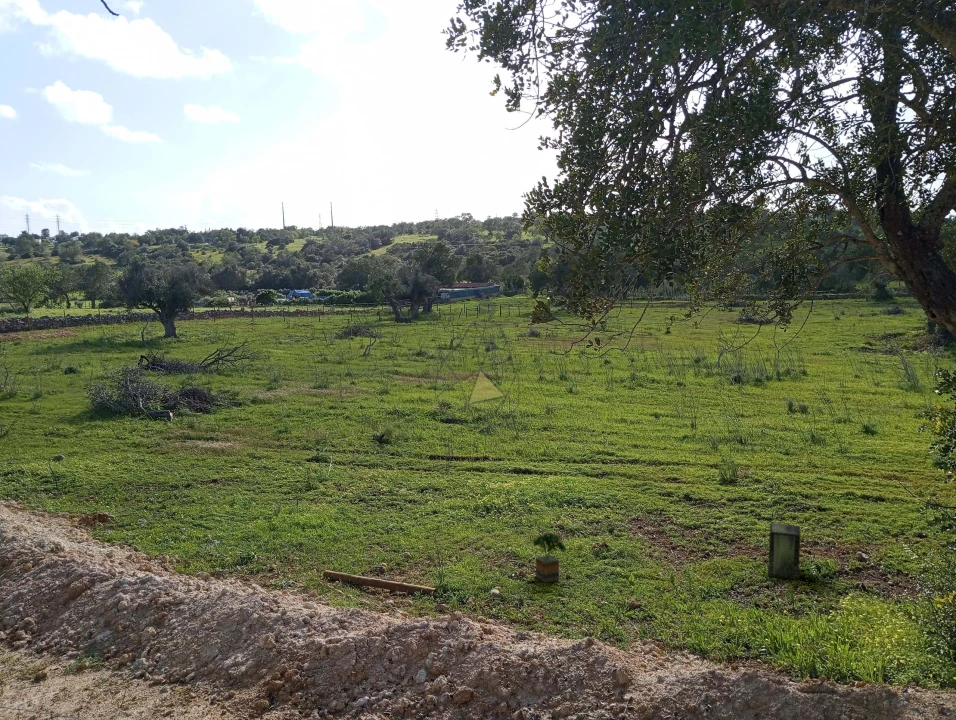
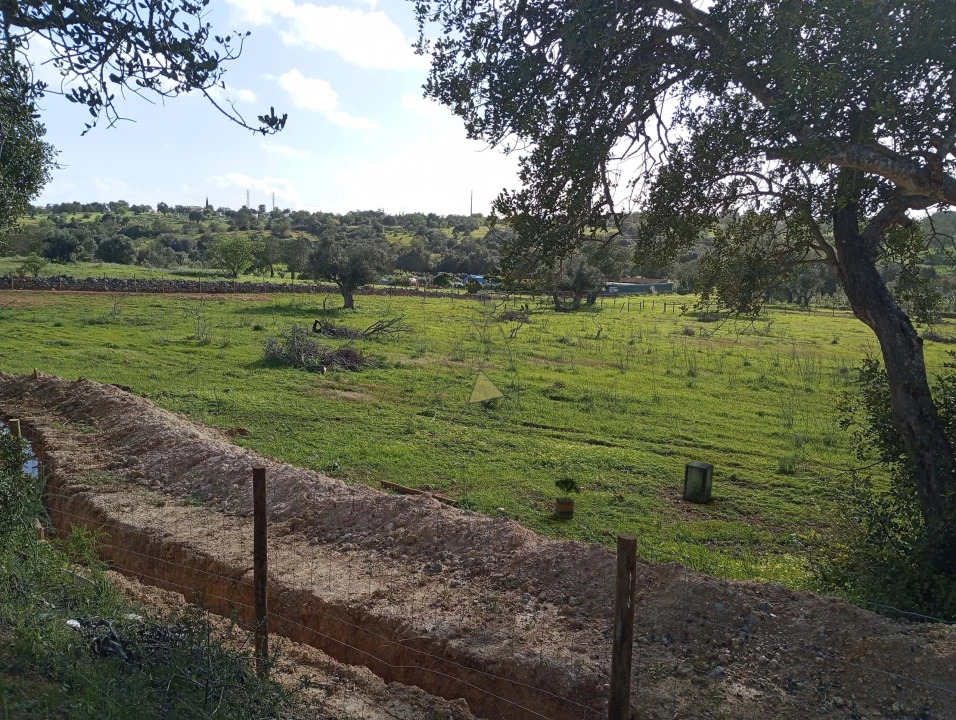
storage box: present [768,523,800,580] -> present [683,461,714,503]

